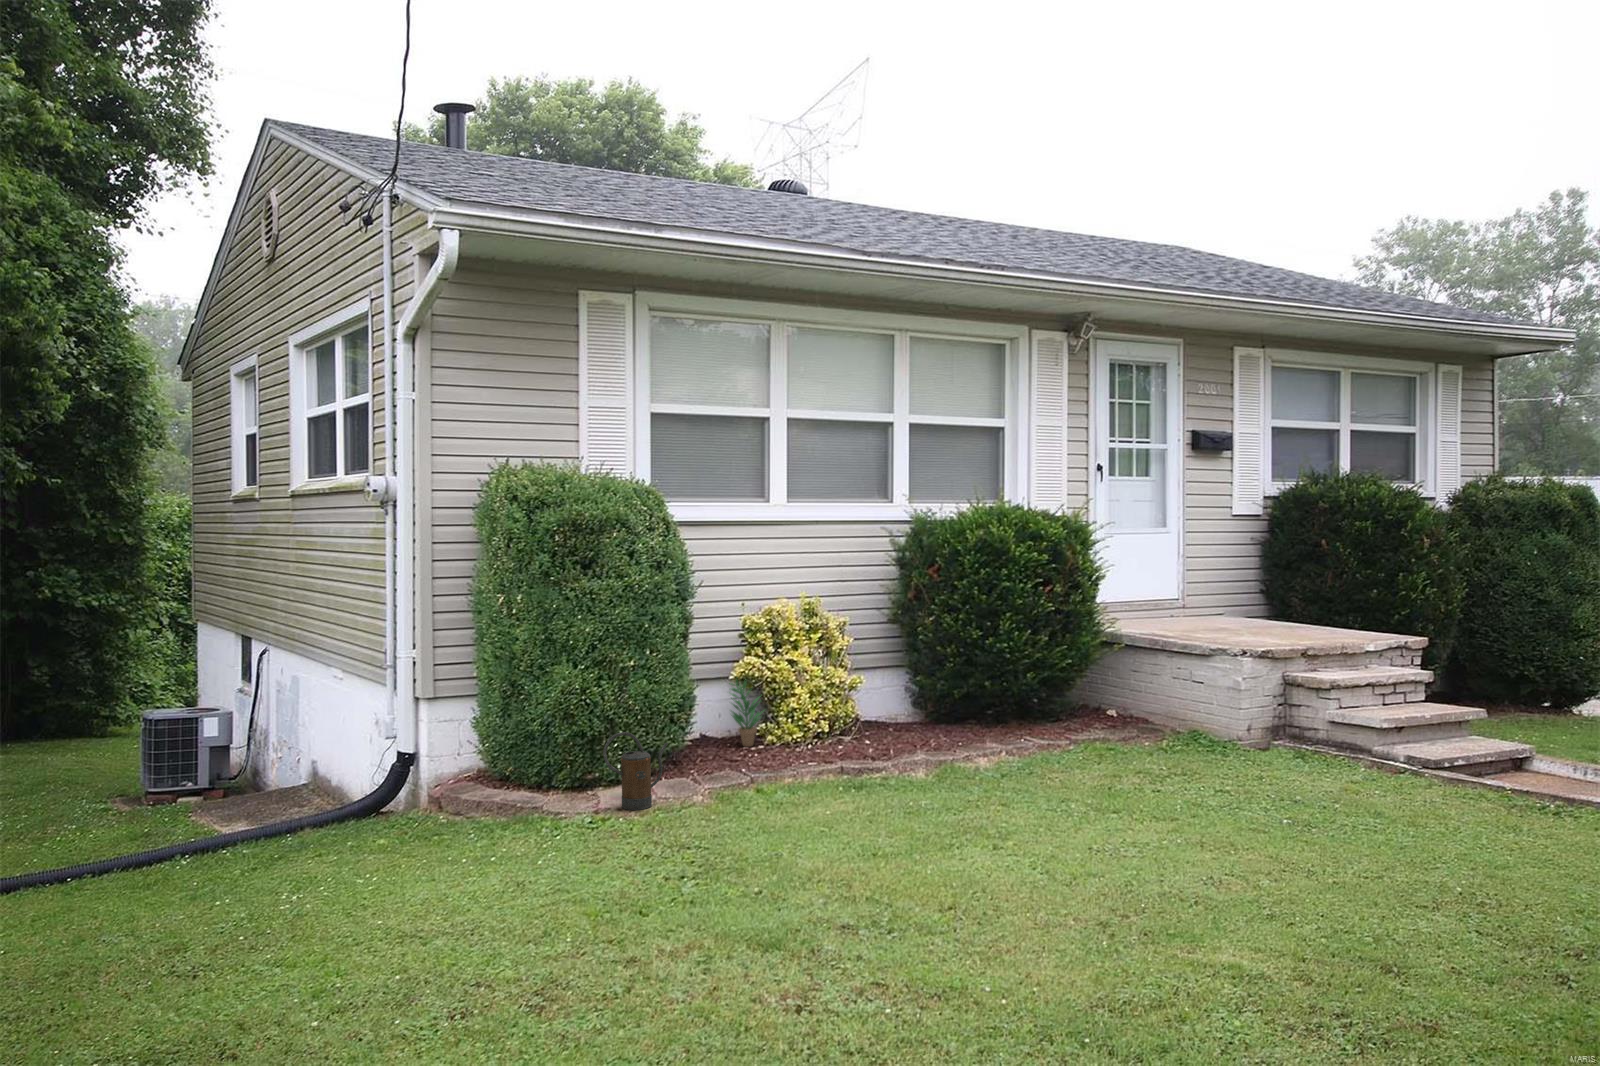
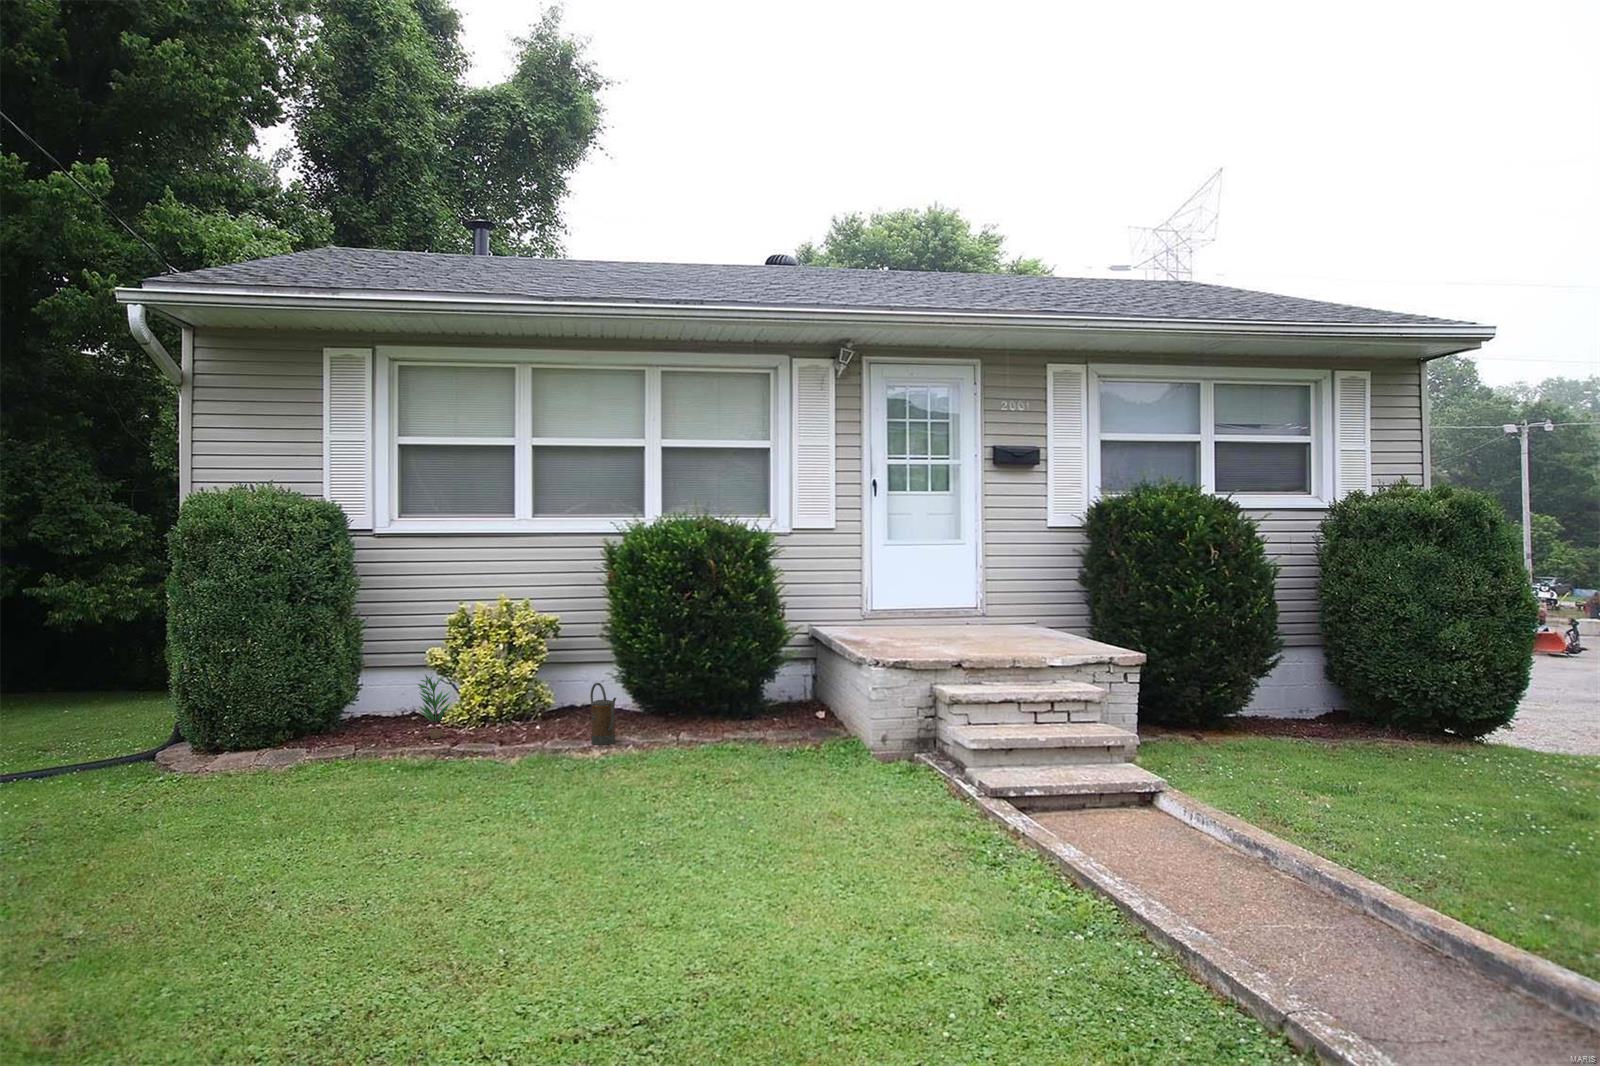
watering can: present [603,732,668,810] -> present [590,683,616,745]

